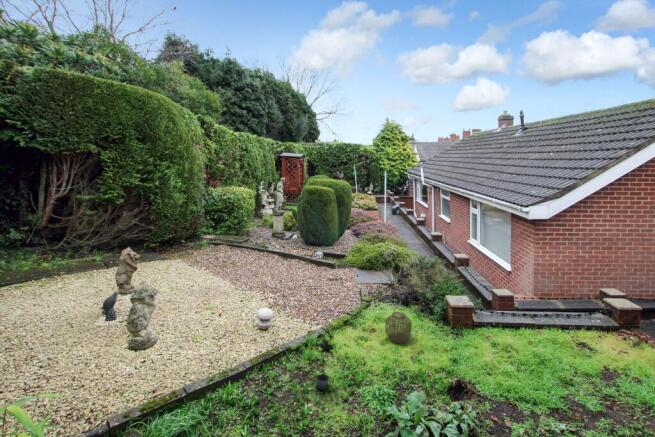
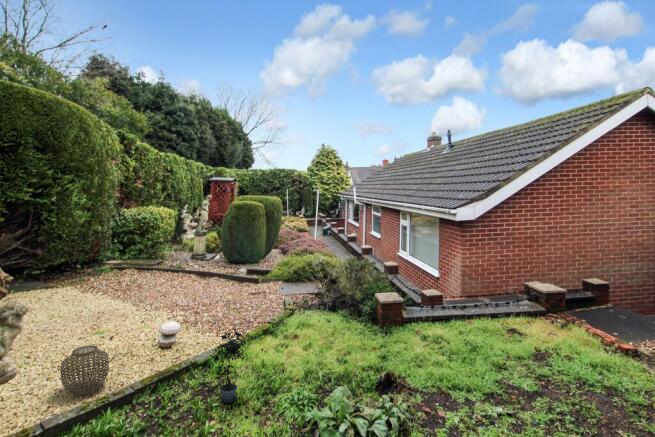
woven basket: present [385,312,412,343] -> present [61,345,109,396]

